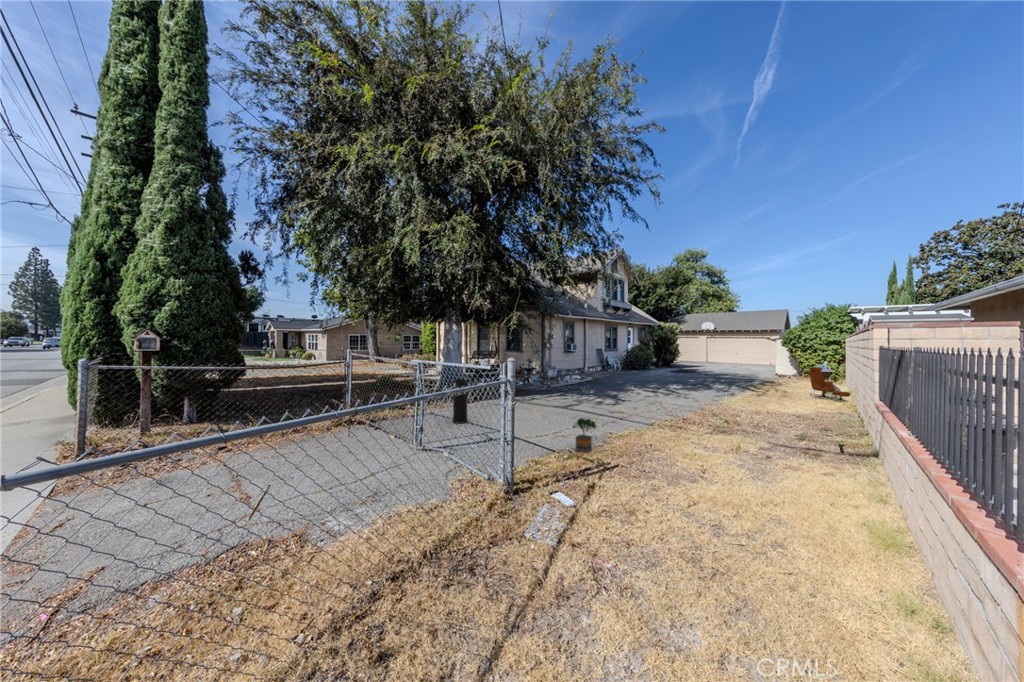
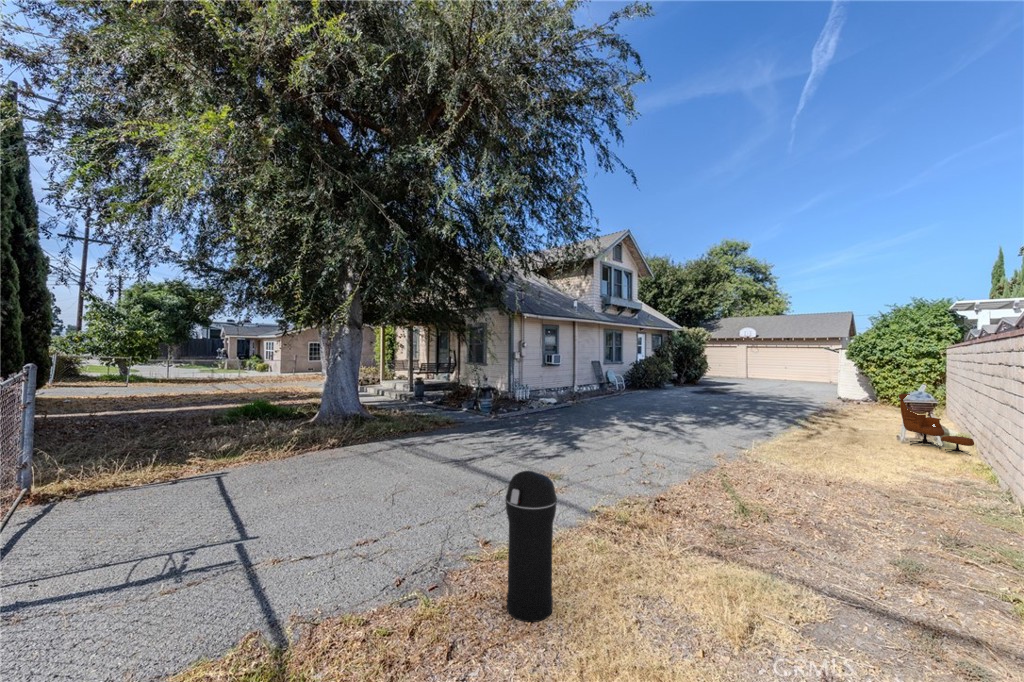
trash can: present [453,378,468,424] -> present [506,471,557,622]
potted tree: present [573,418,596,453] -> none [335,538,401,640]

